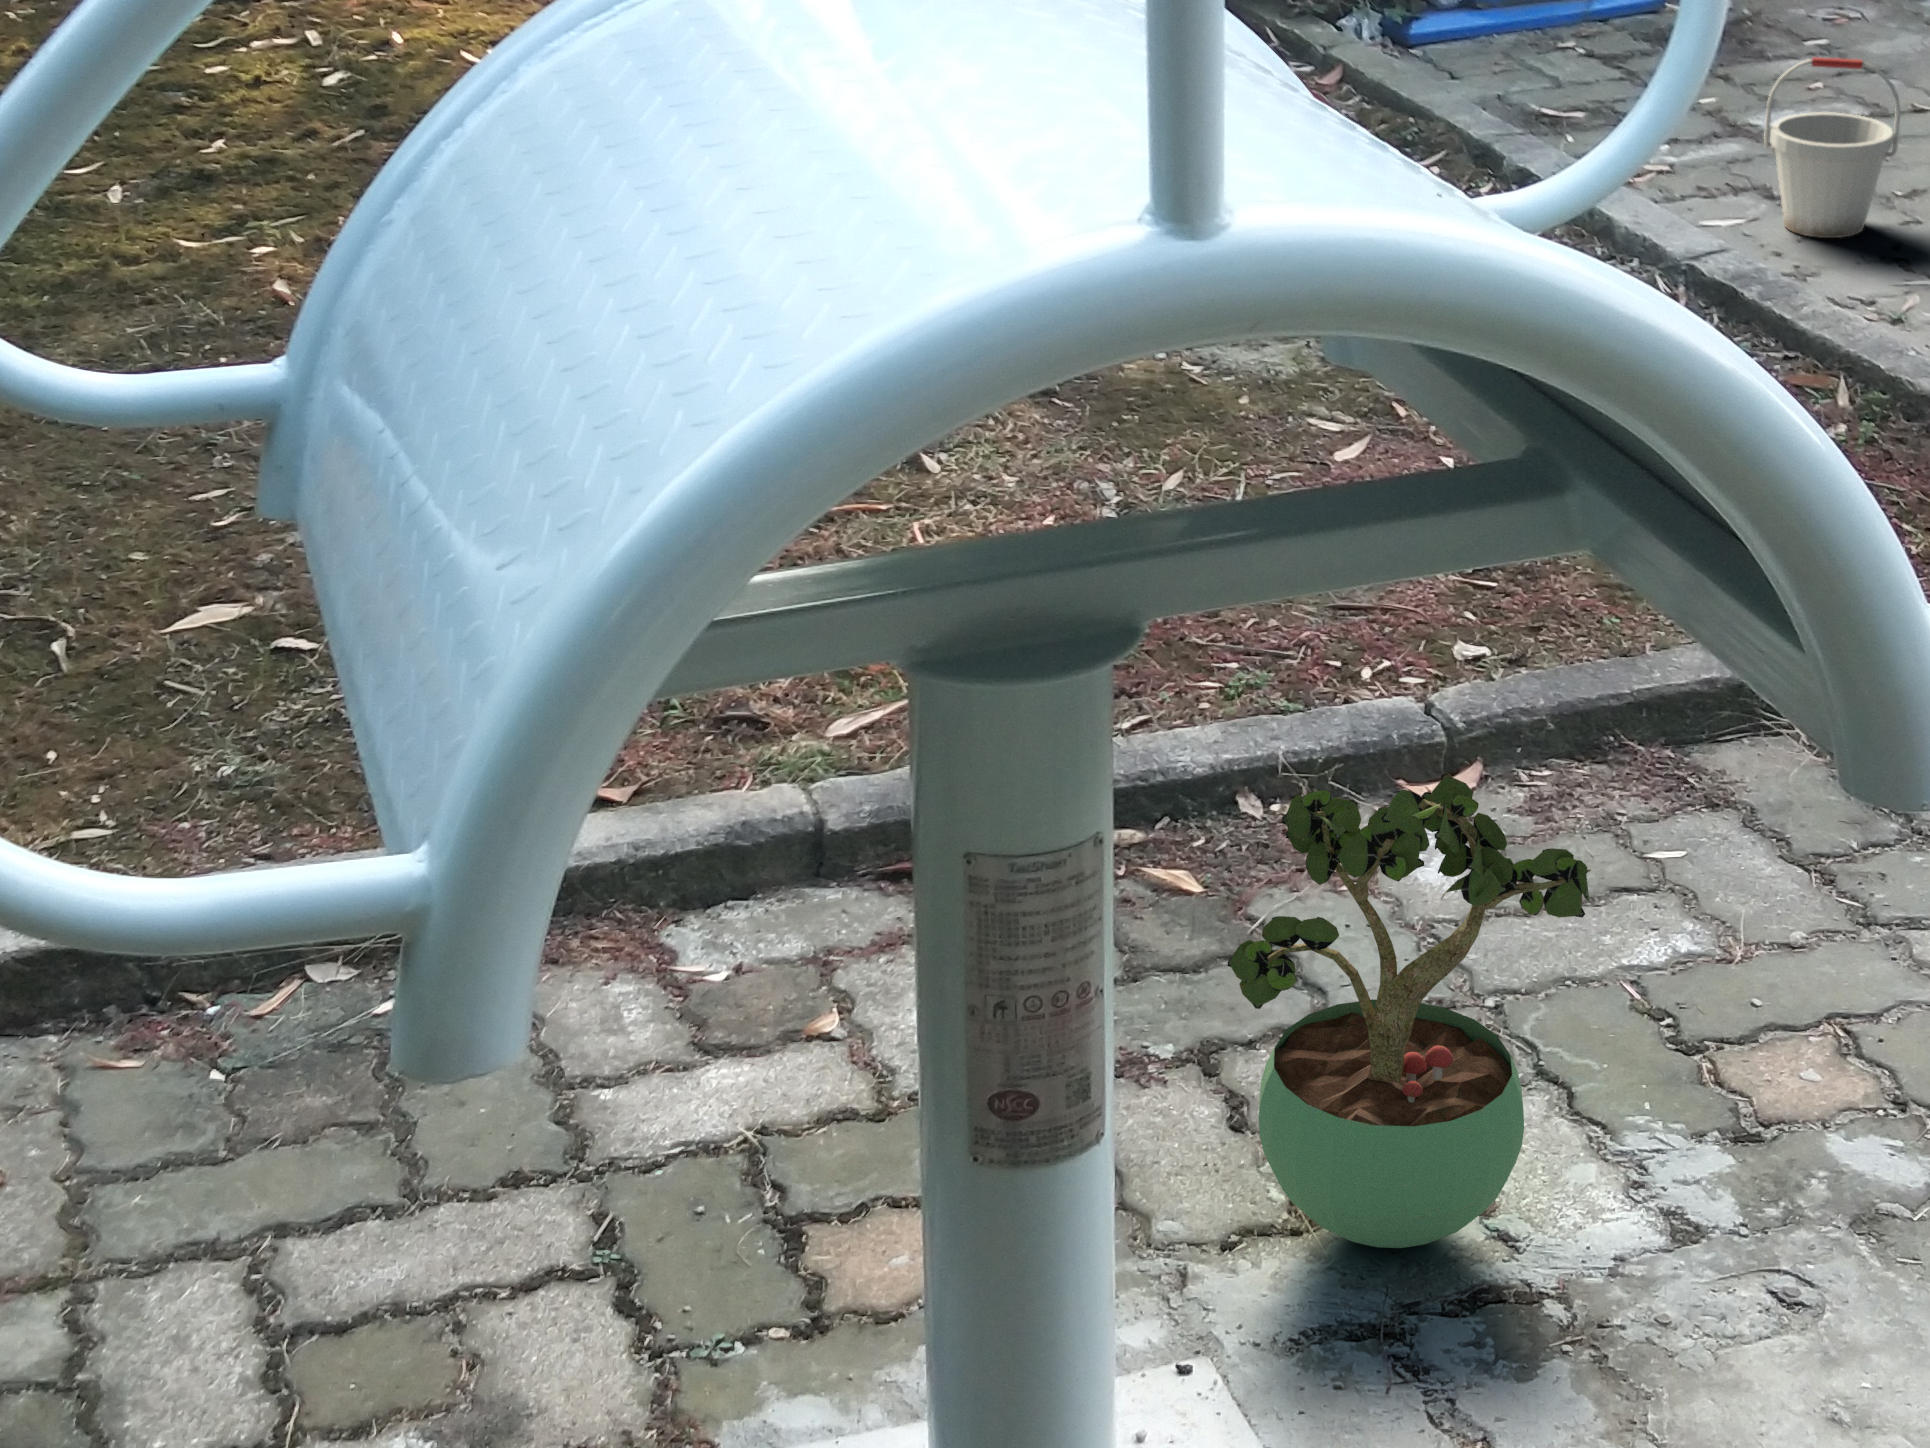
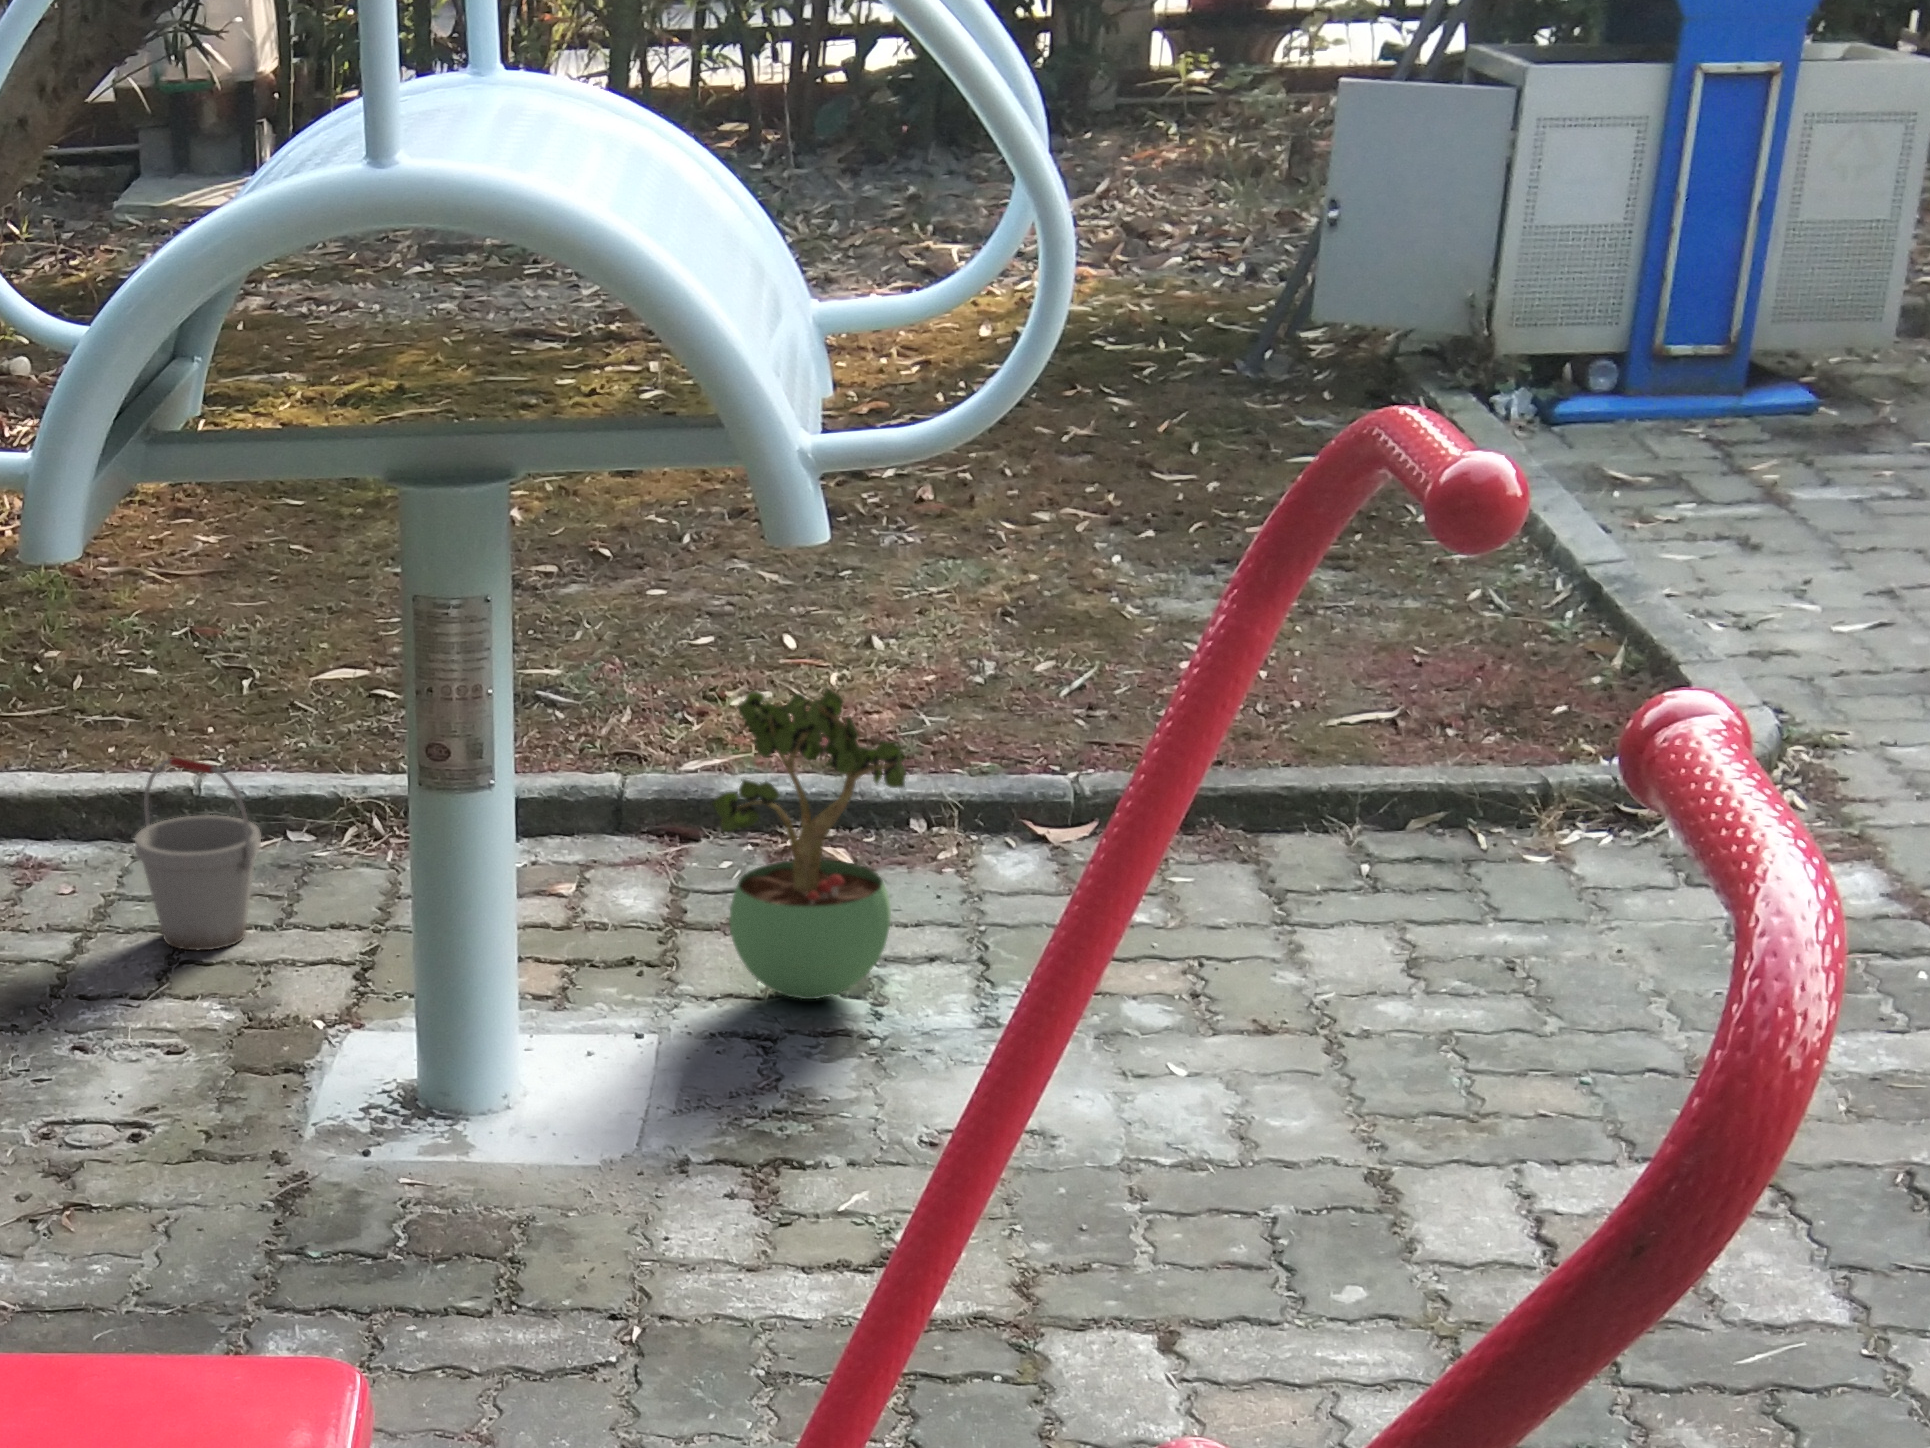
bucket: present [1764,57,1901,238] -> present [135,757,261,950]

